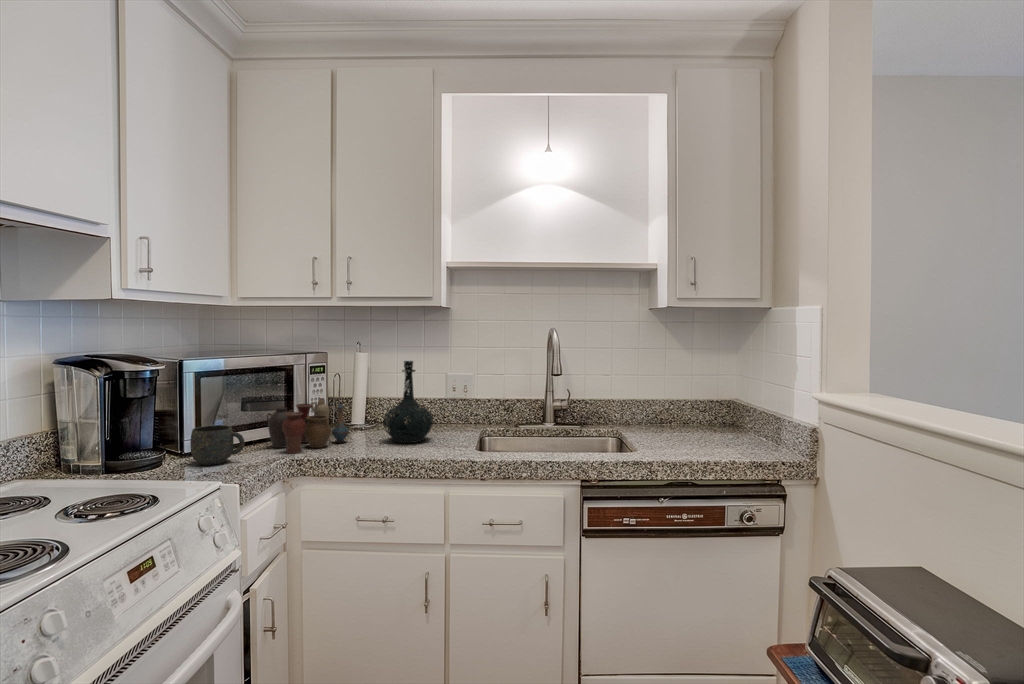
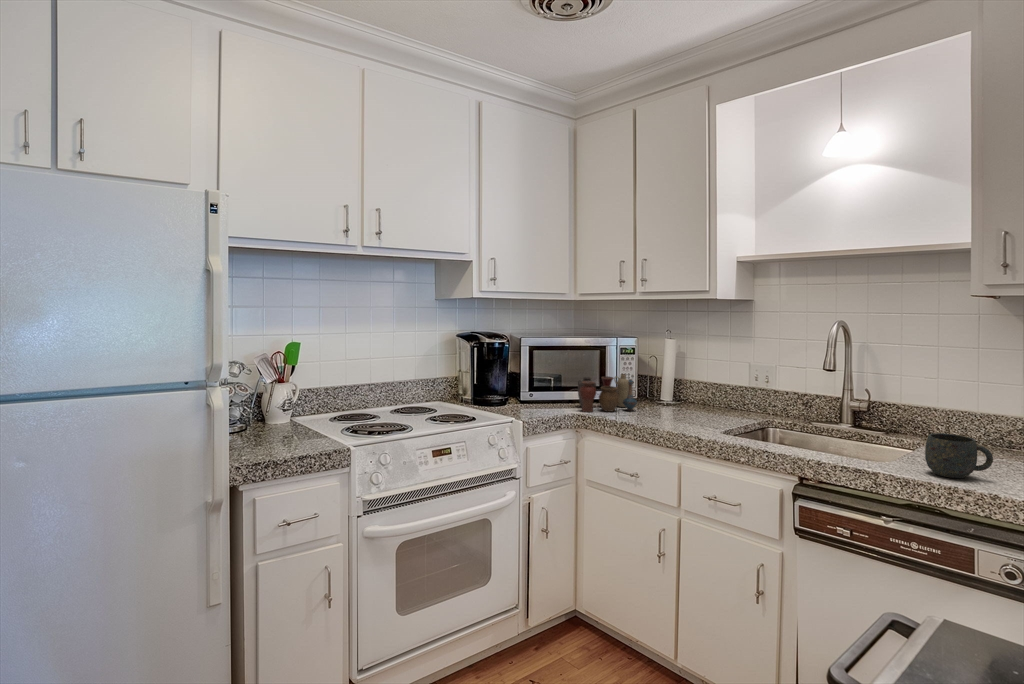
bottle: present [383,361,434,443] -> none [660,347,706,419]
mug: present [190,425,245,465] -> present [925,433,993,478]

